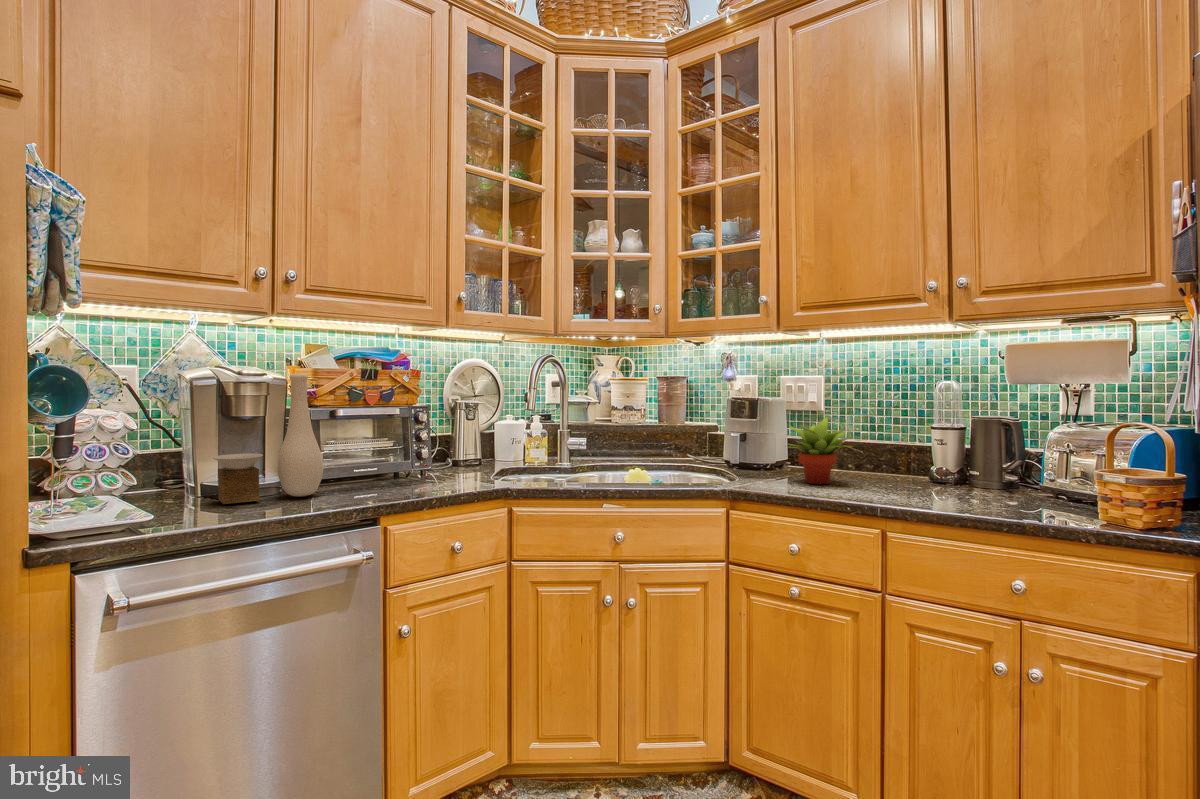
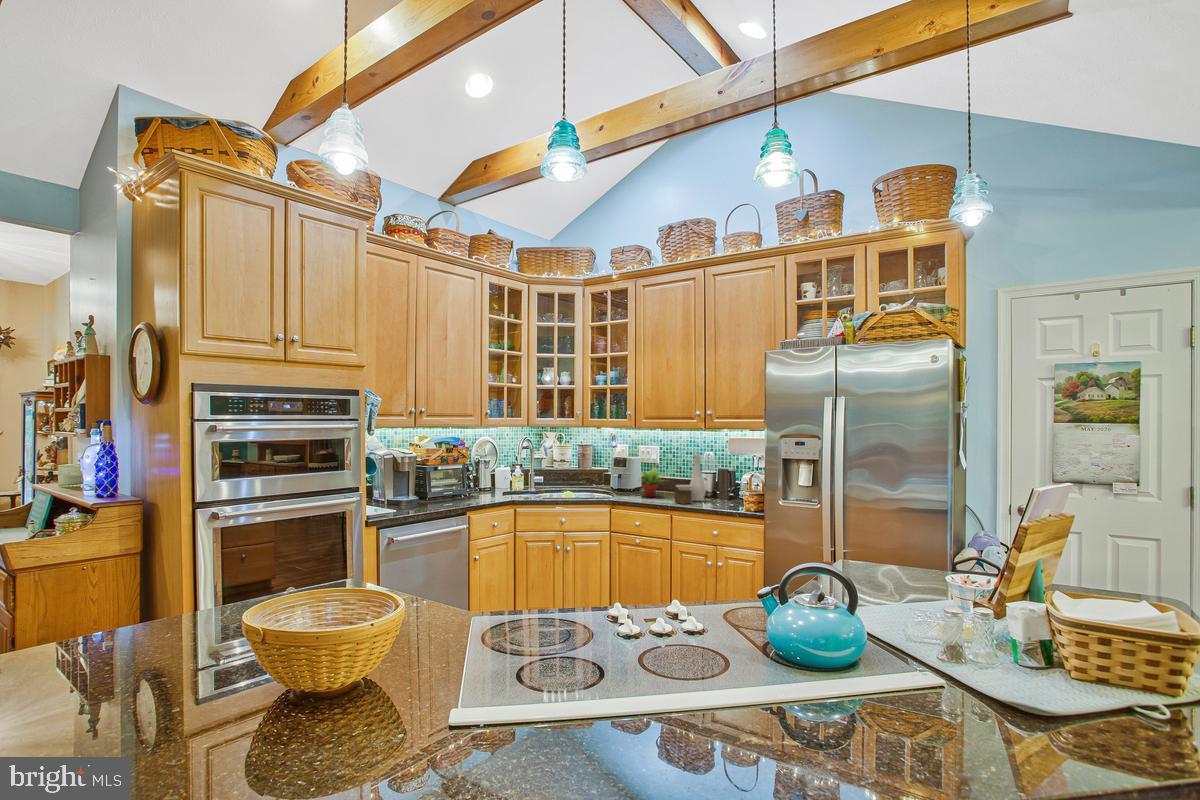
vase: present [213,374,323,504] -> present [675,454,705,504]

